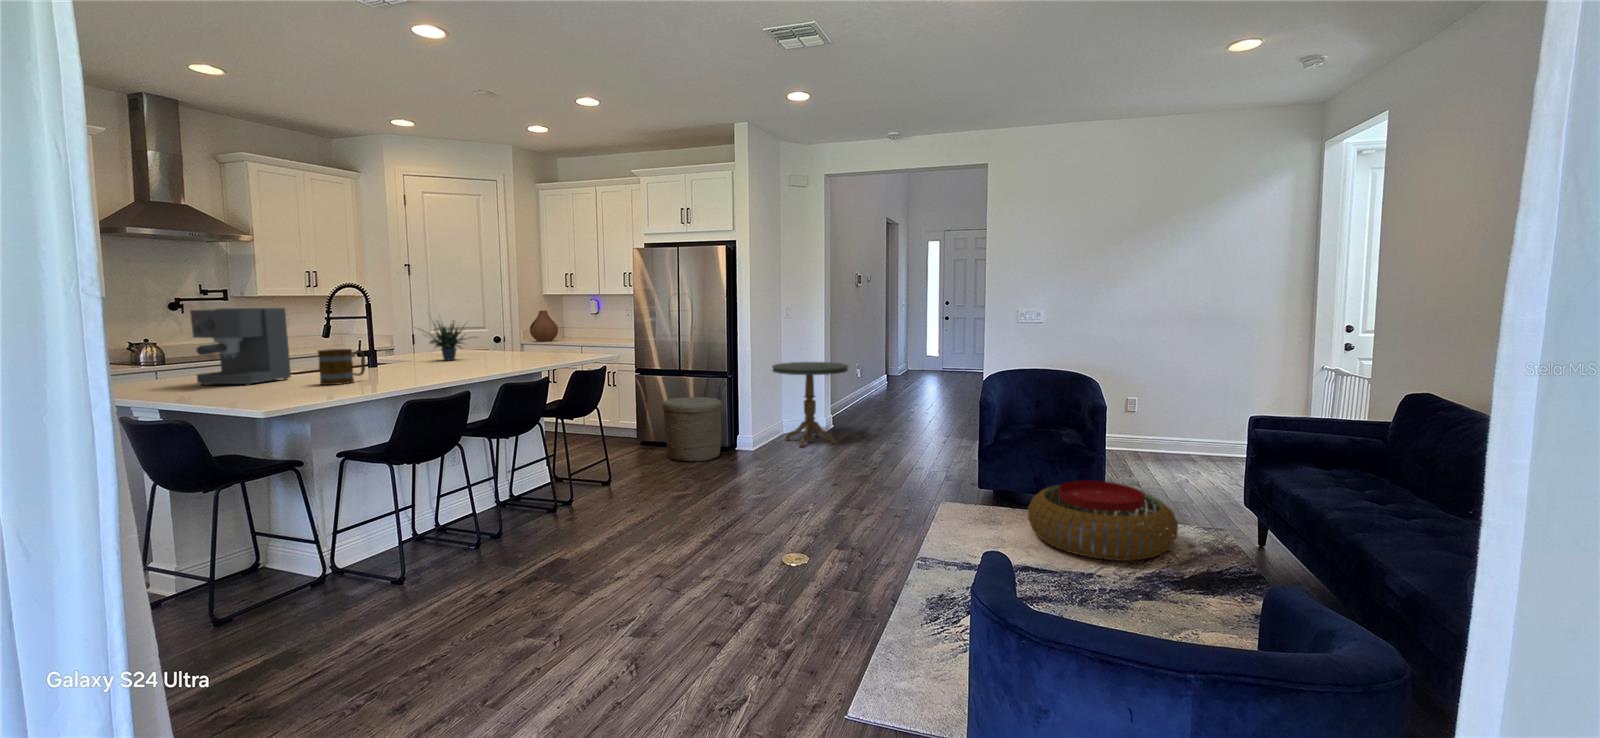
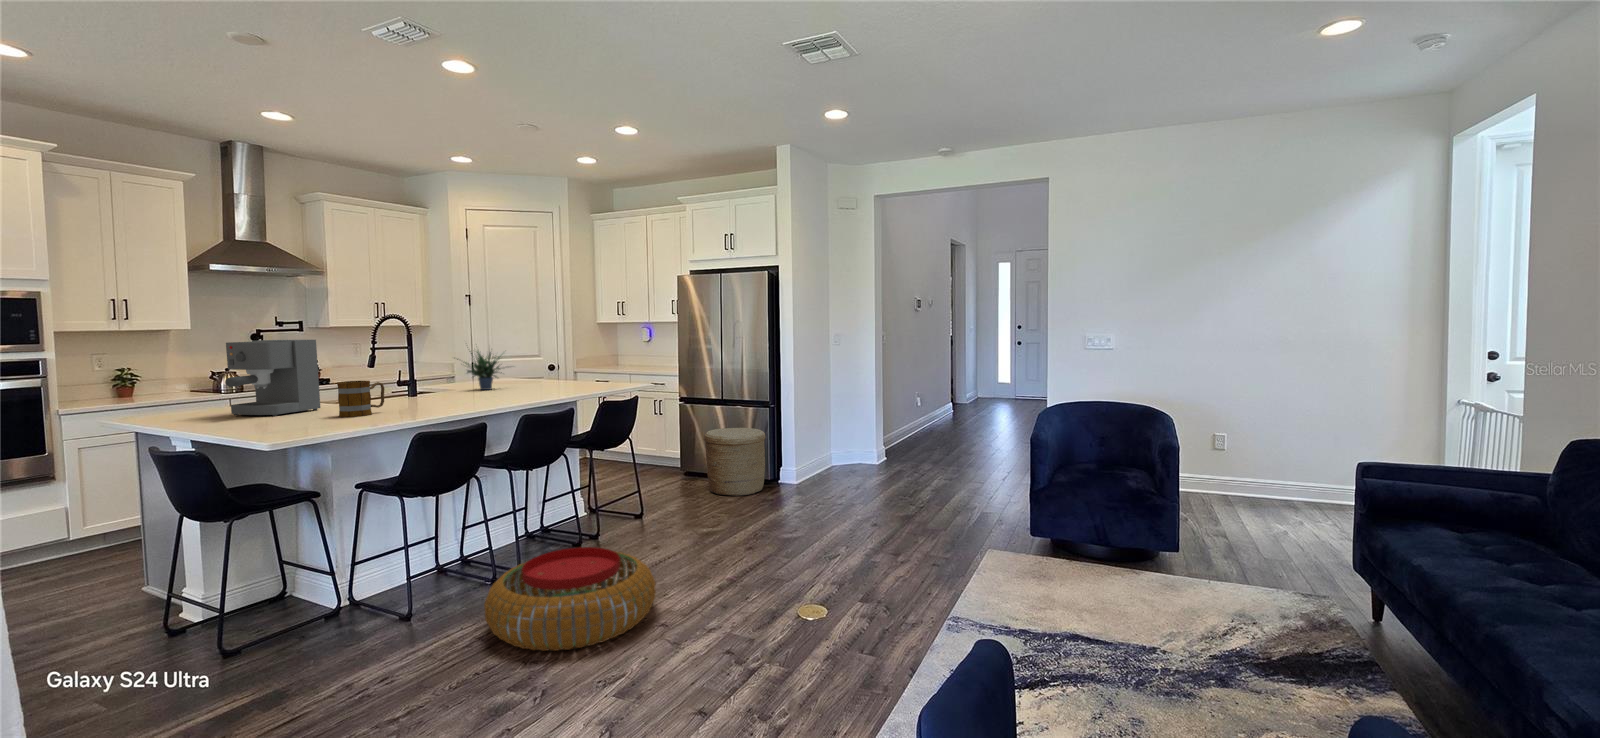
vase: present [530,311,558,342] -> none [582,338,610,369]
side table: present [772,362,848,447] -> none [820,391,902,483]
pouf: present [1028,480,1178,561] -> present [484,547,656,651]

